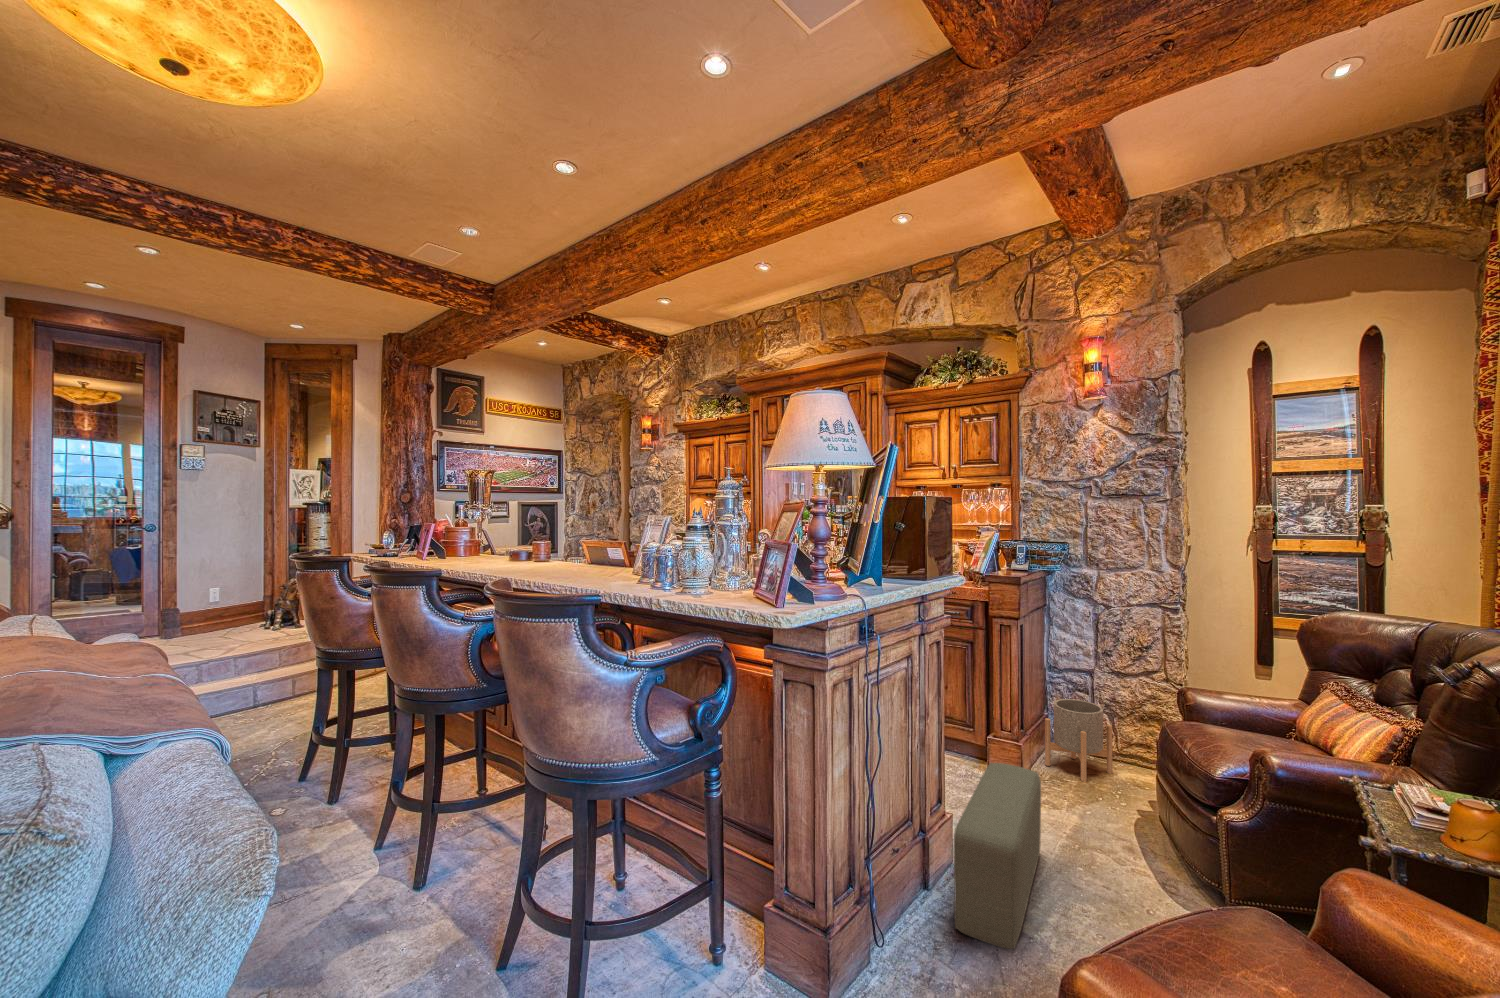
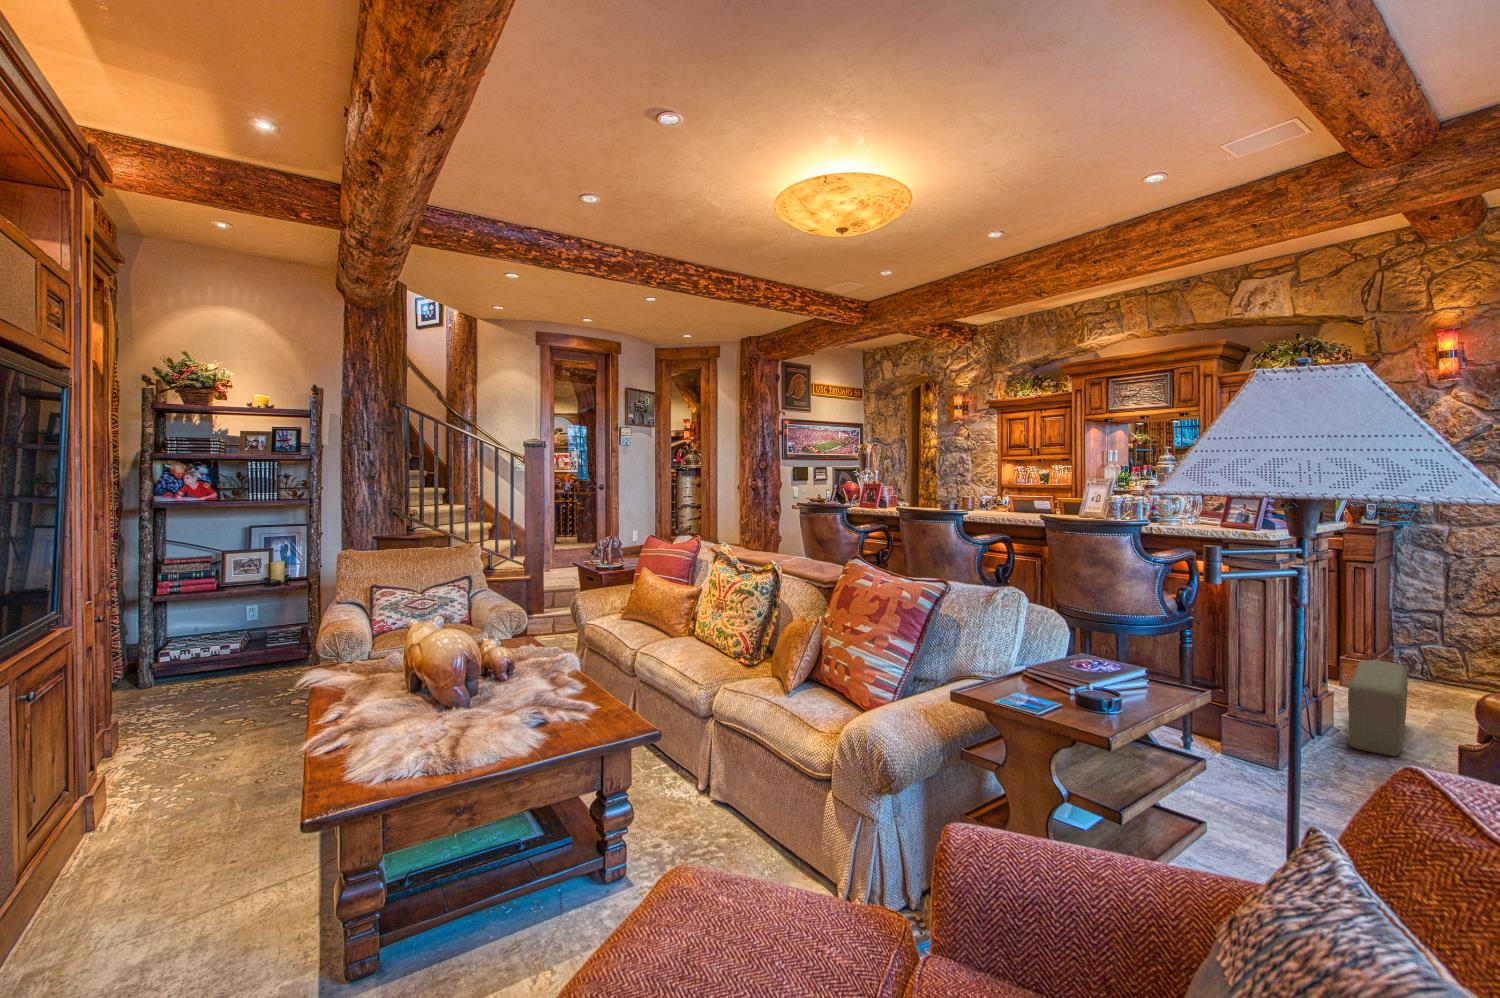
planter: present [1045,699,1112,782] -> none [1393,632,1461,694]

